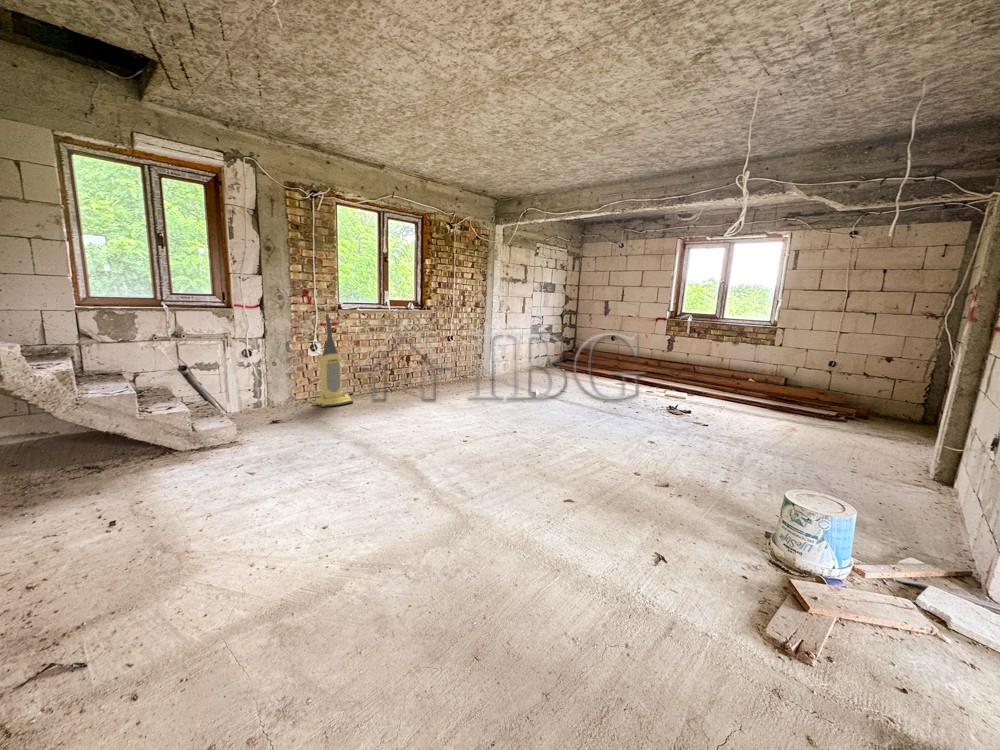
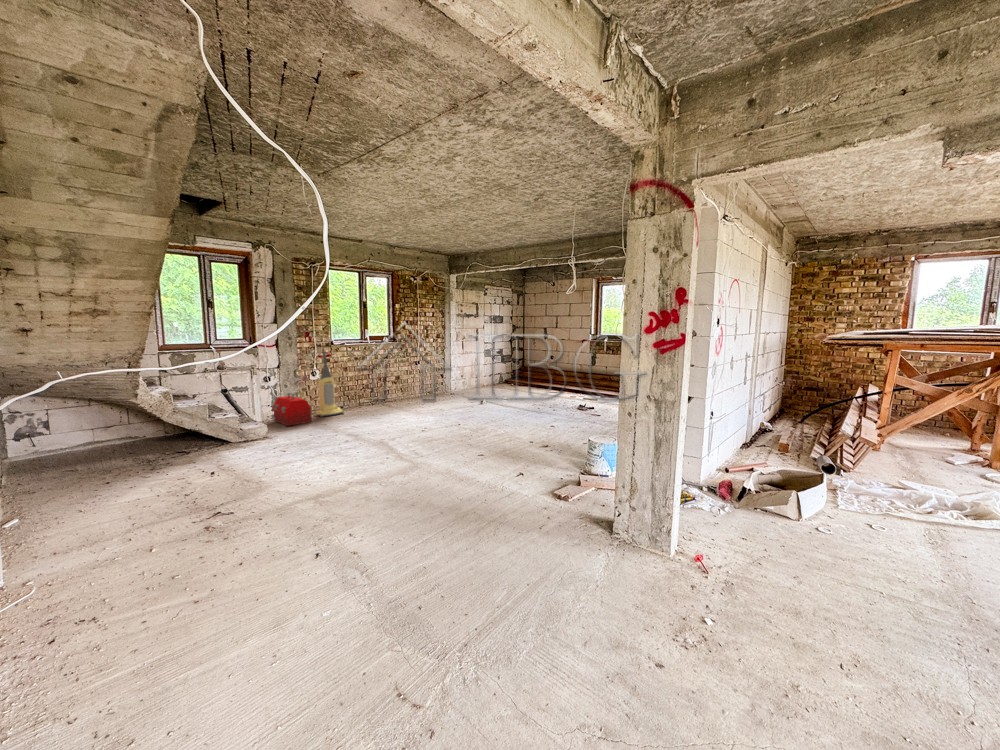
toolbox: none [255,373,307,421] -> present [273,392,312,426]

